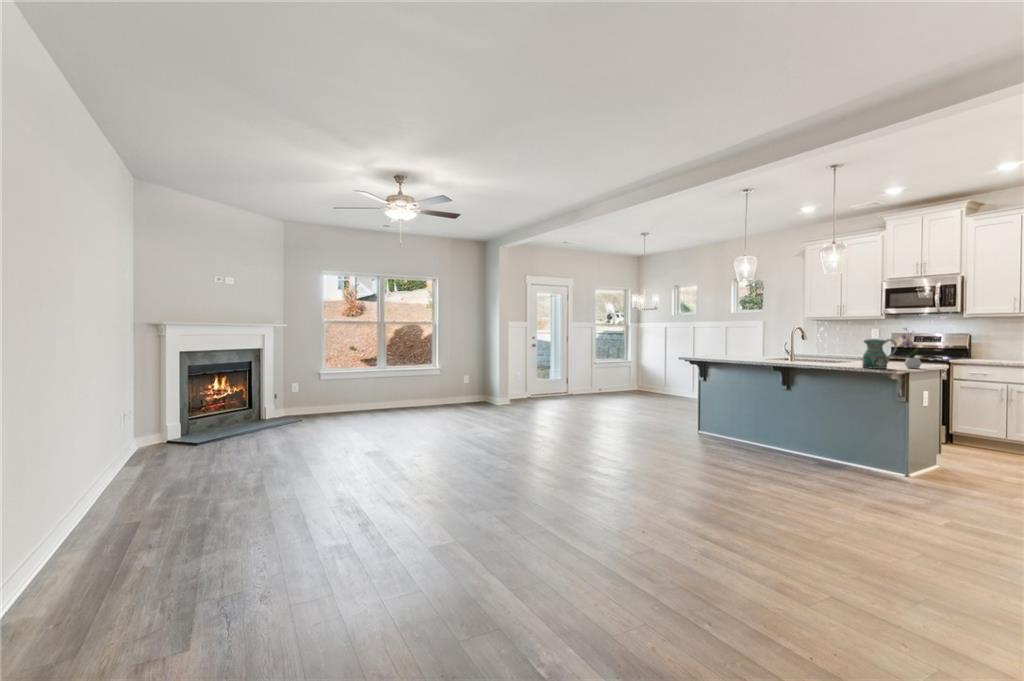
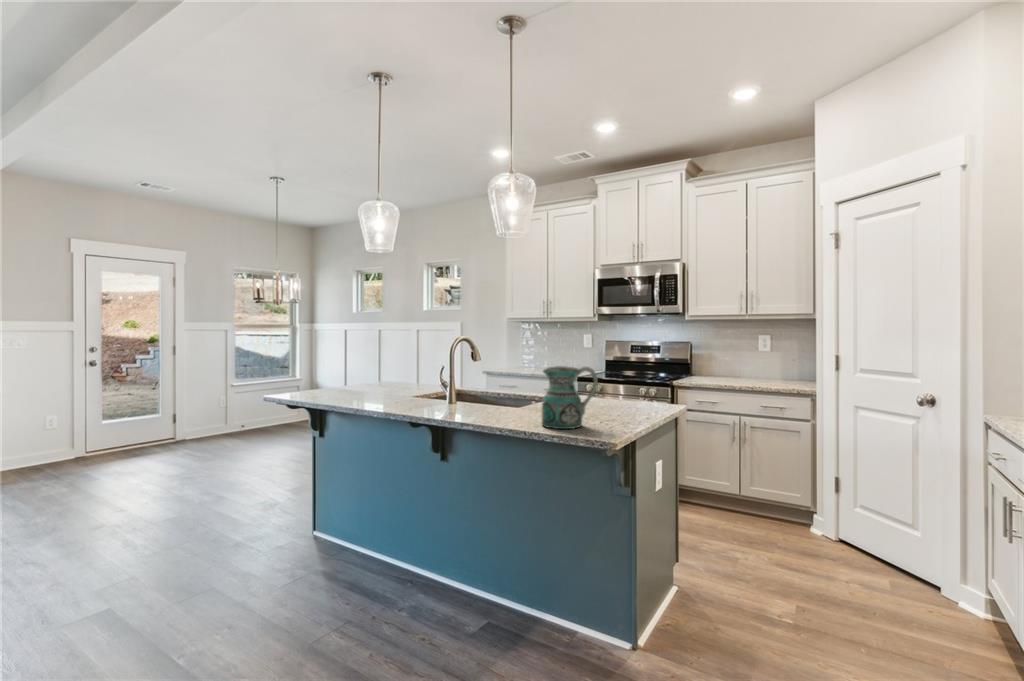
flower arrangement: present [901,328,921,368] -> none [606,342,641,420]

